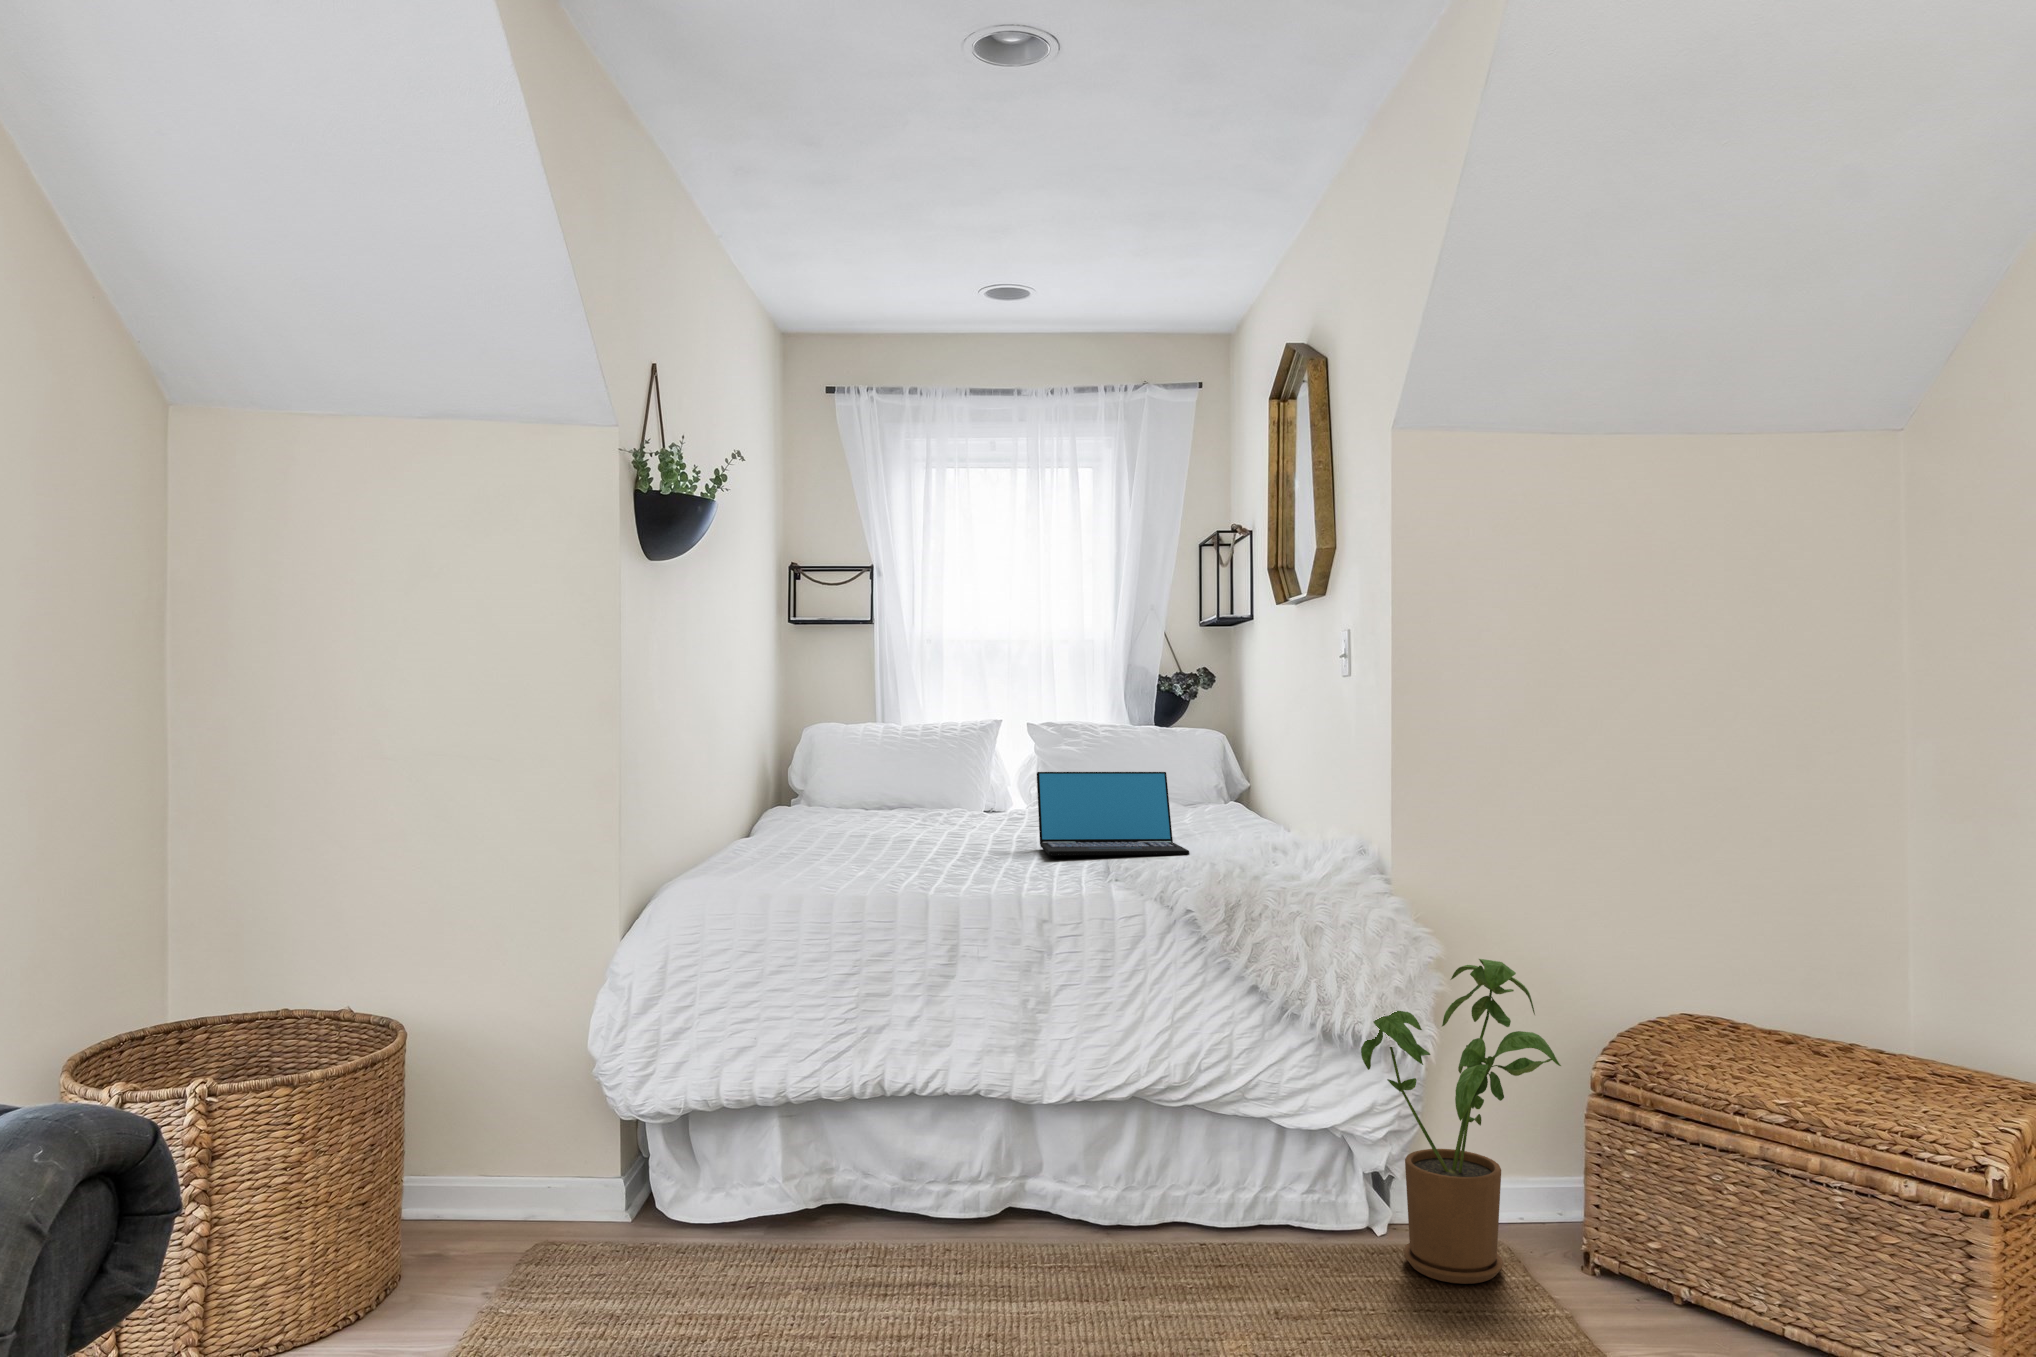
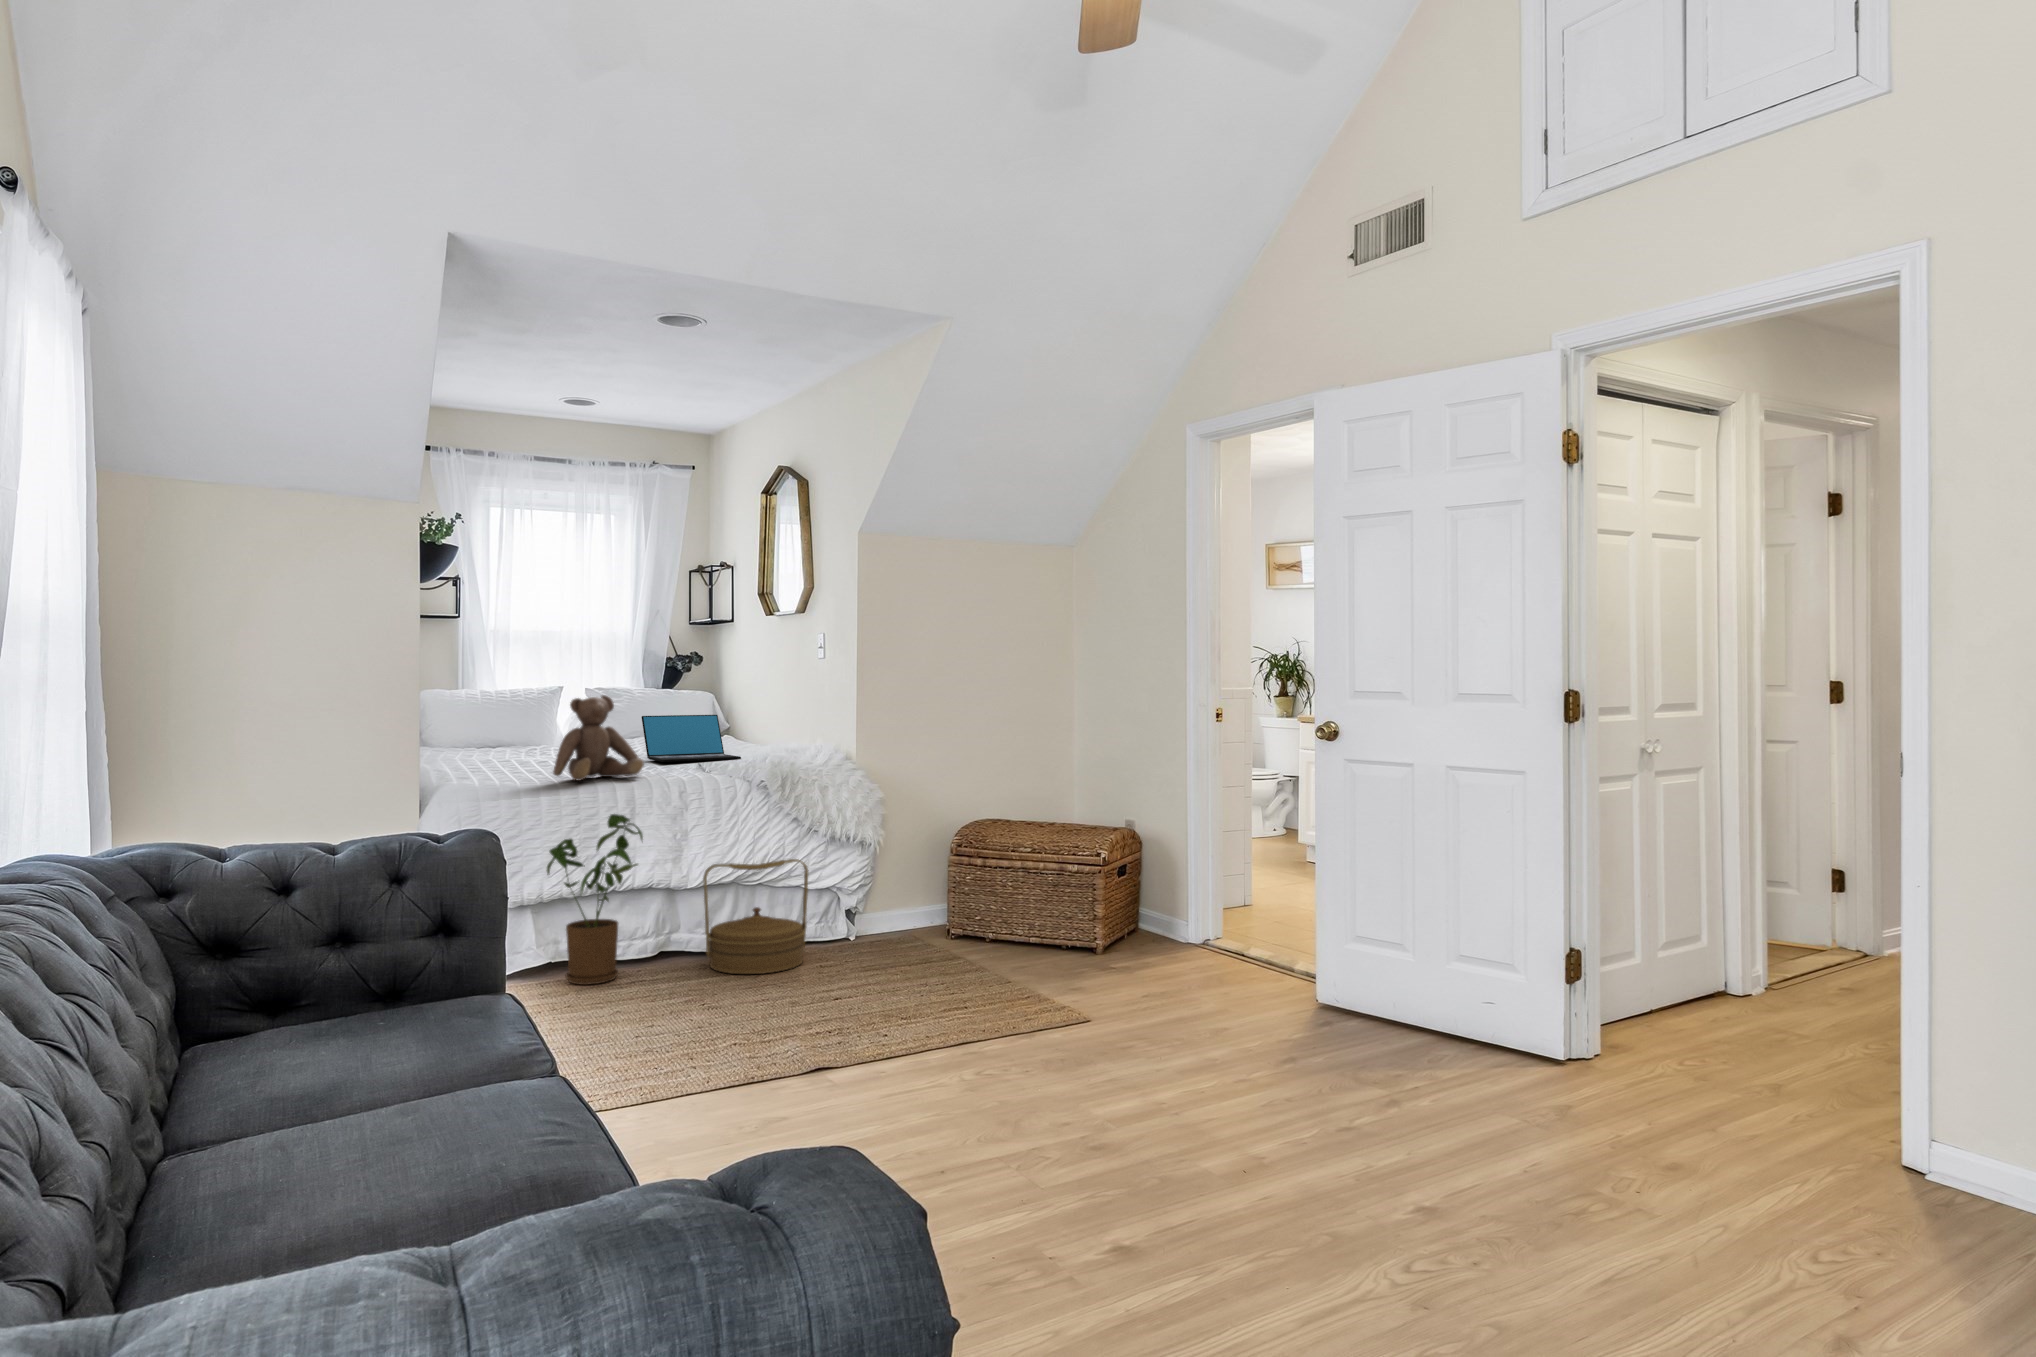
teddy bear: none [823,739,984,892] -> present [553,695,644,781]
house plant: present [1361,959,1561,1284] -> present [547,814,643,985]
woven basket: none [1057,1073,1265,1319] -> present [703,859,808,974]

